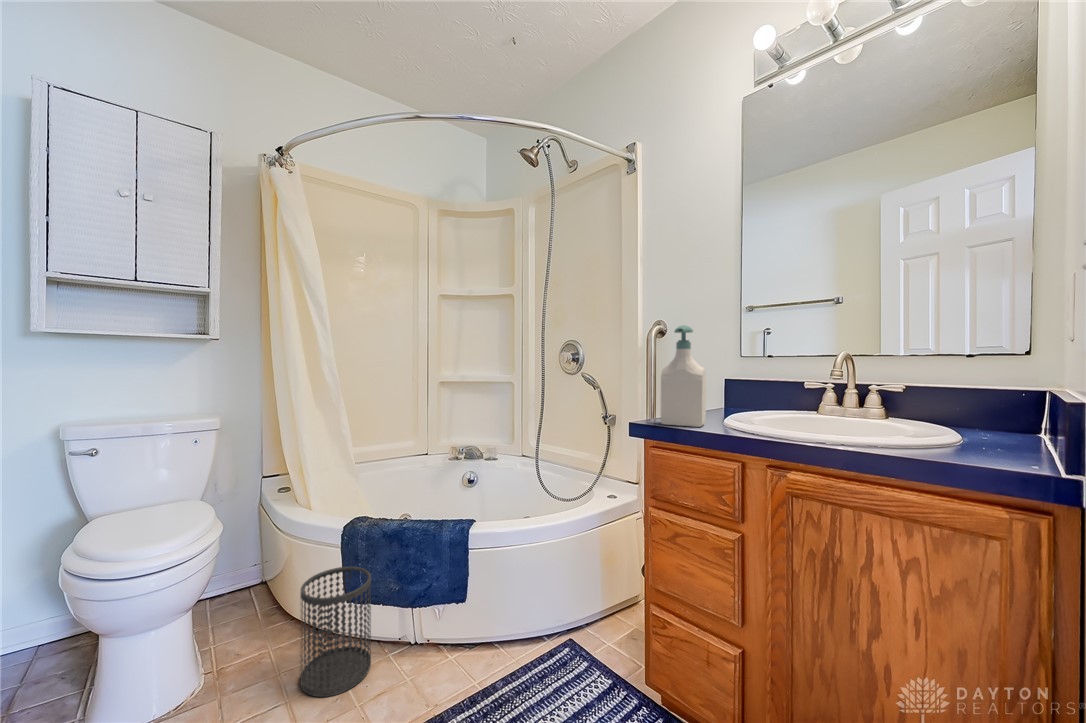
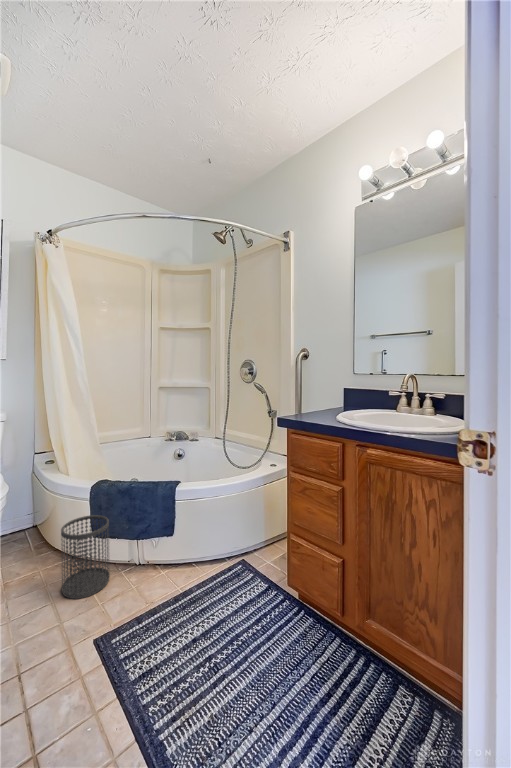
soap bottle: present [660,325,706,427] -> none [296,356,325,421]

